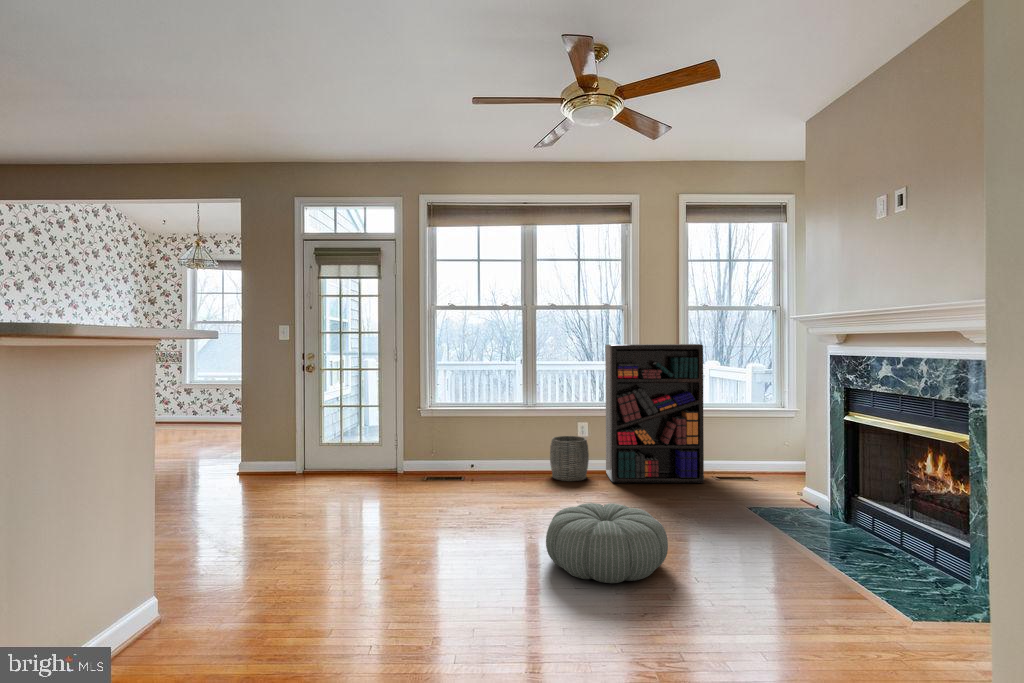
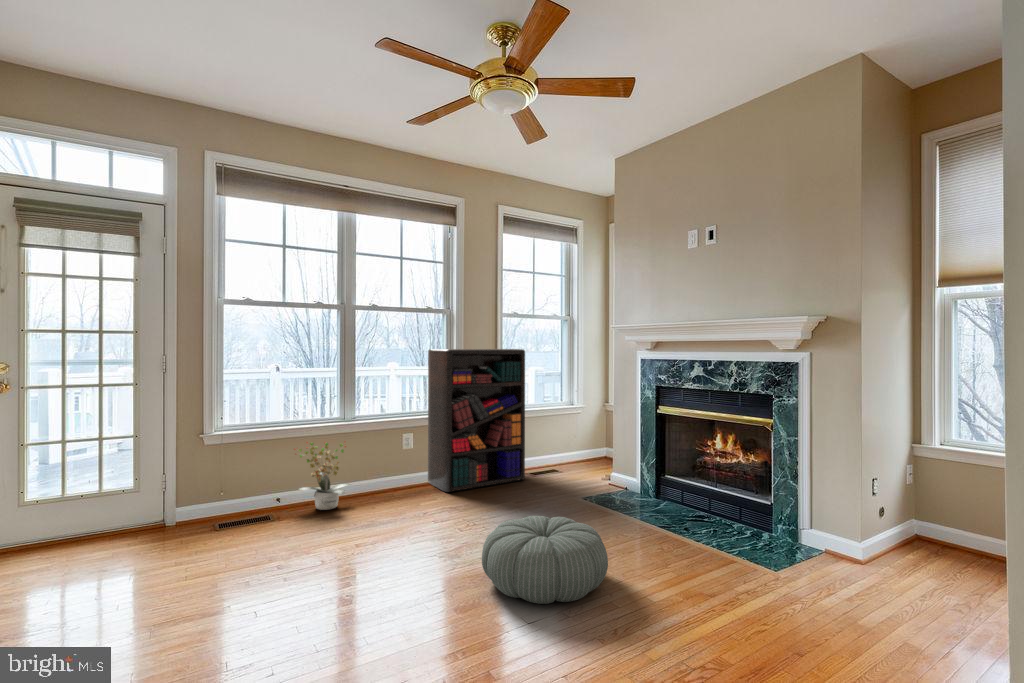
potted plant: none [478,422,526,480] -> present [294,442,351,510]
woven basket: present [550,436,589,481] -> none [375,448,418,499]

